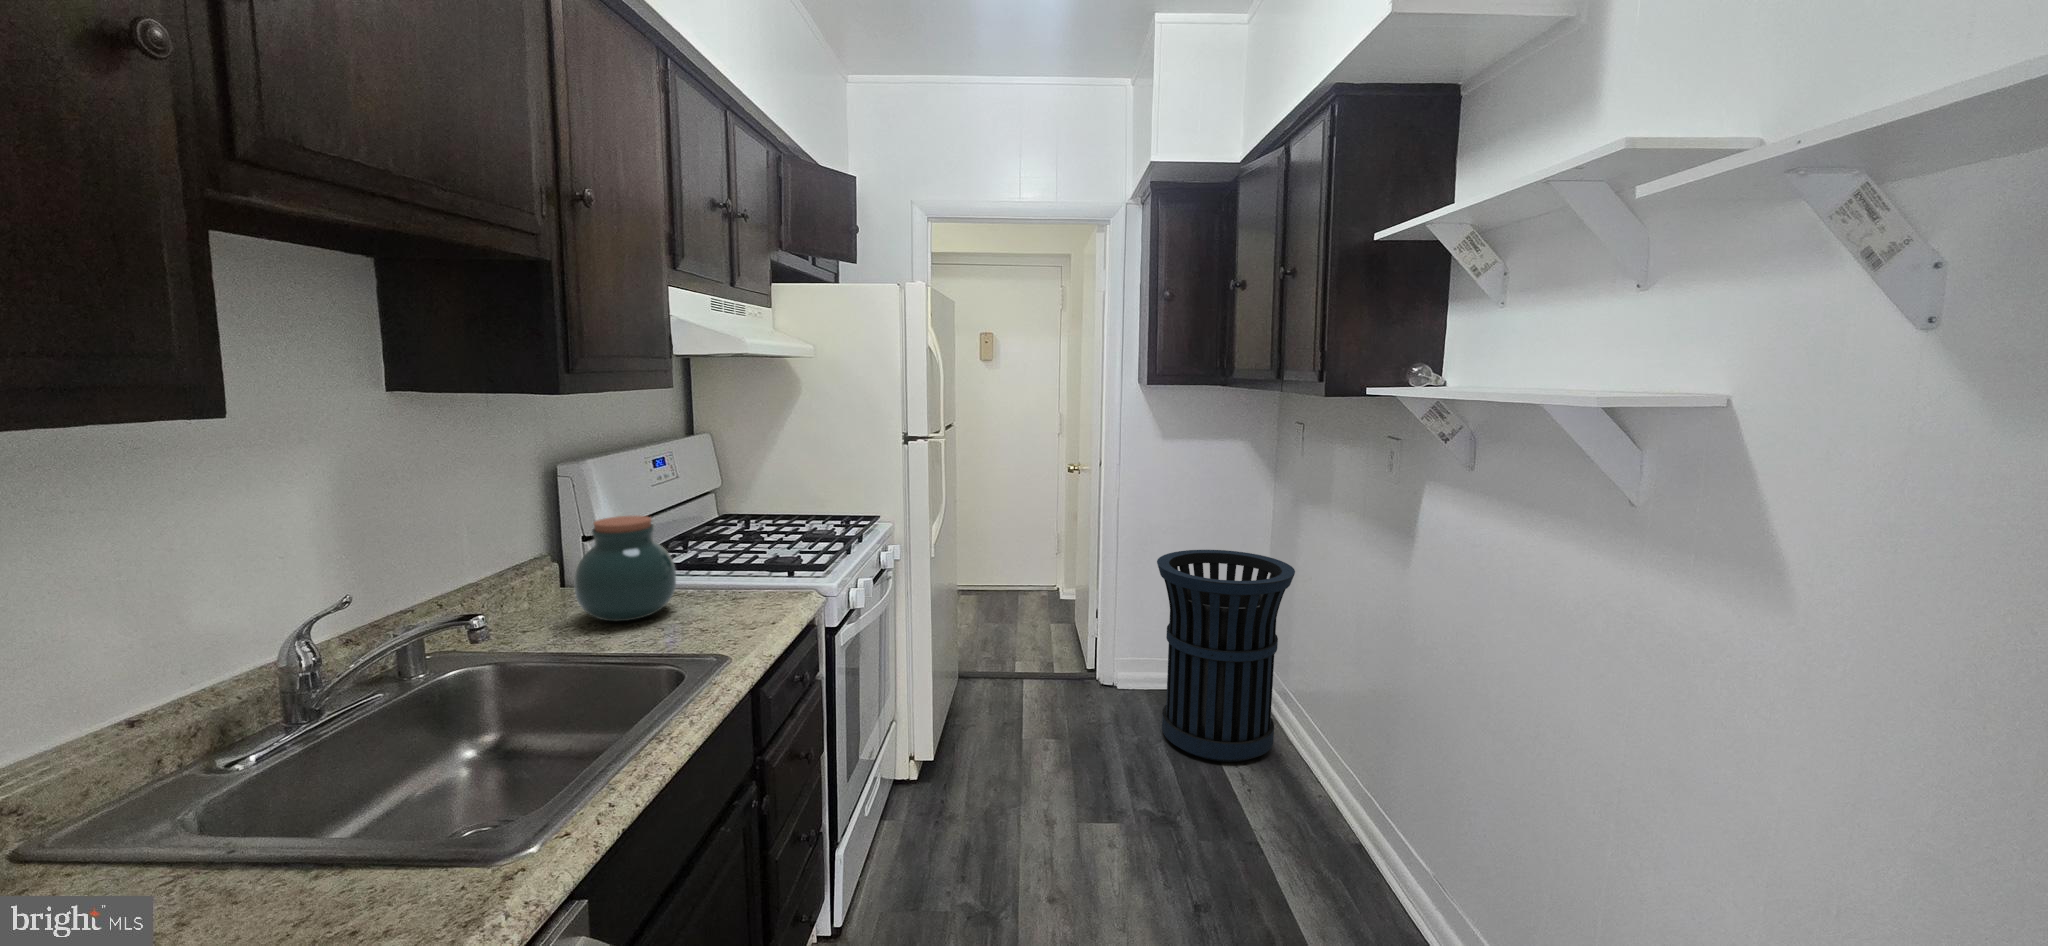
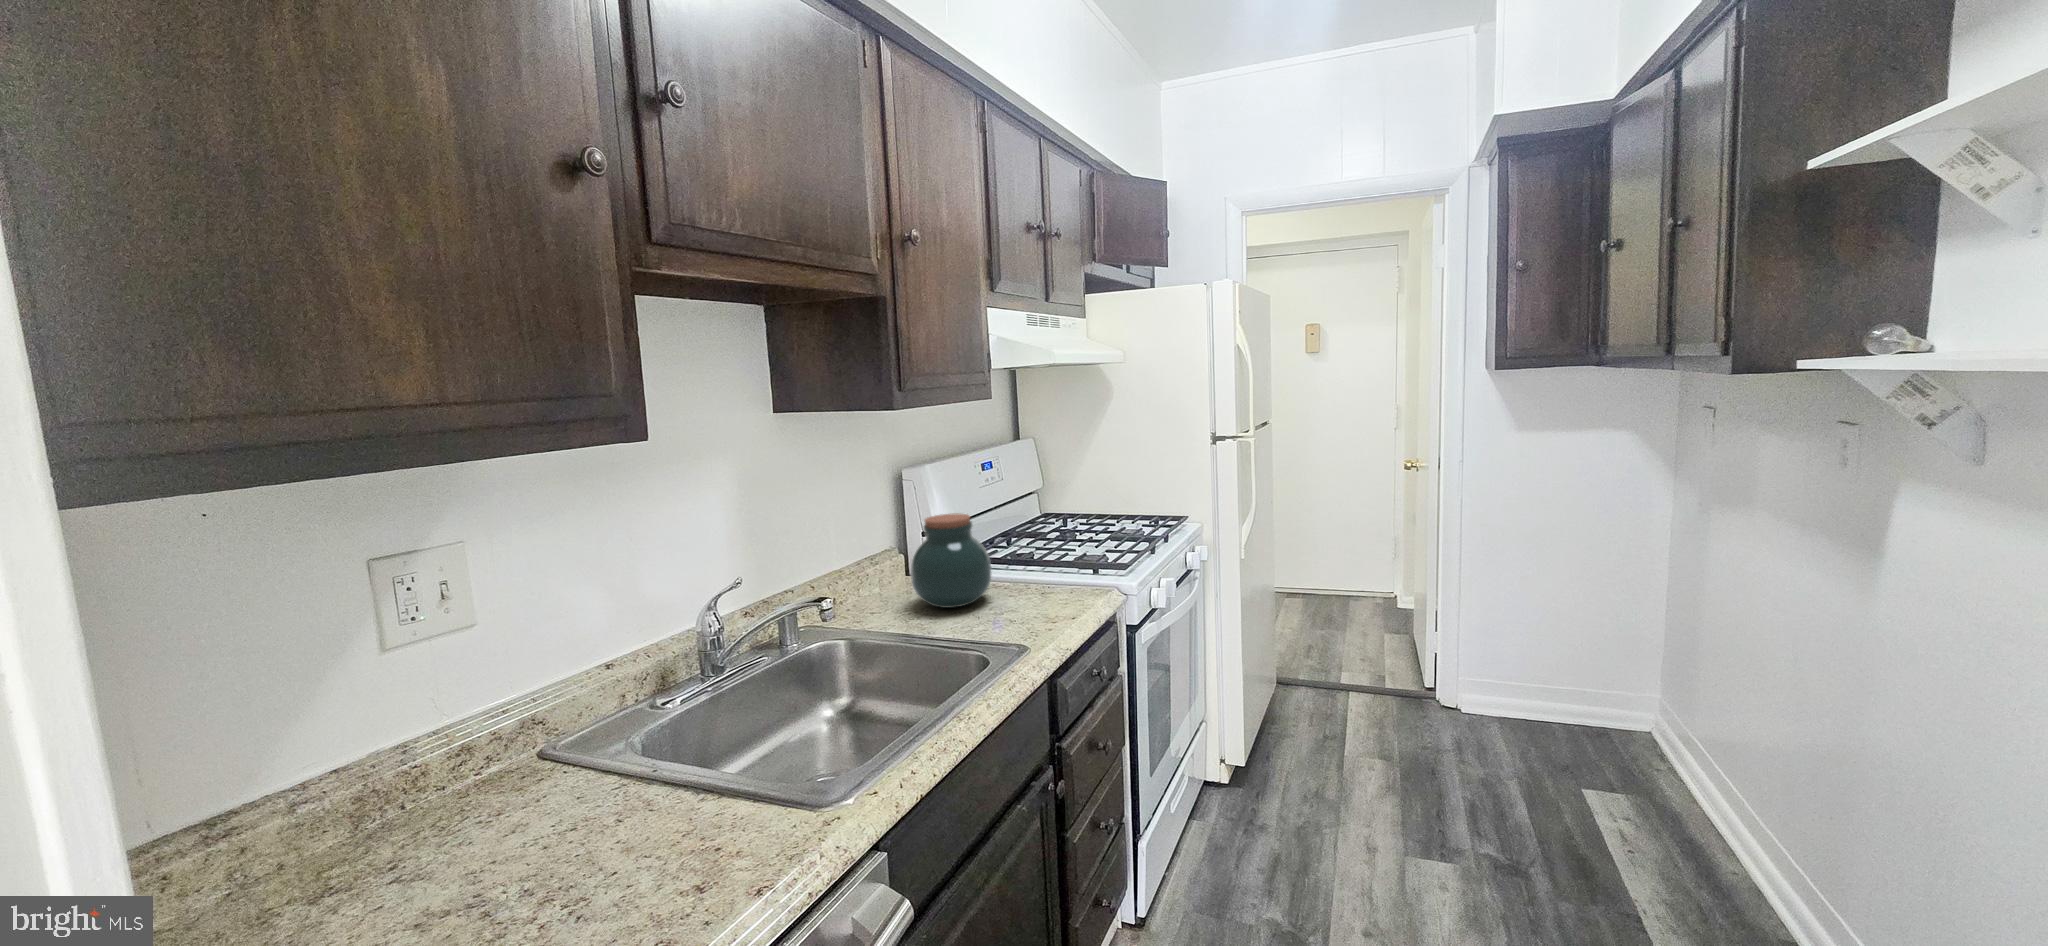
trash can: present [1157,550,1295,762] -> none [1526,564,1759,842]

